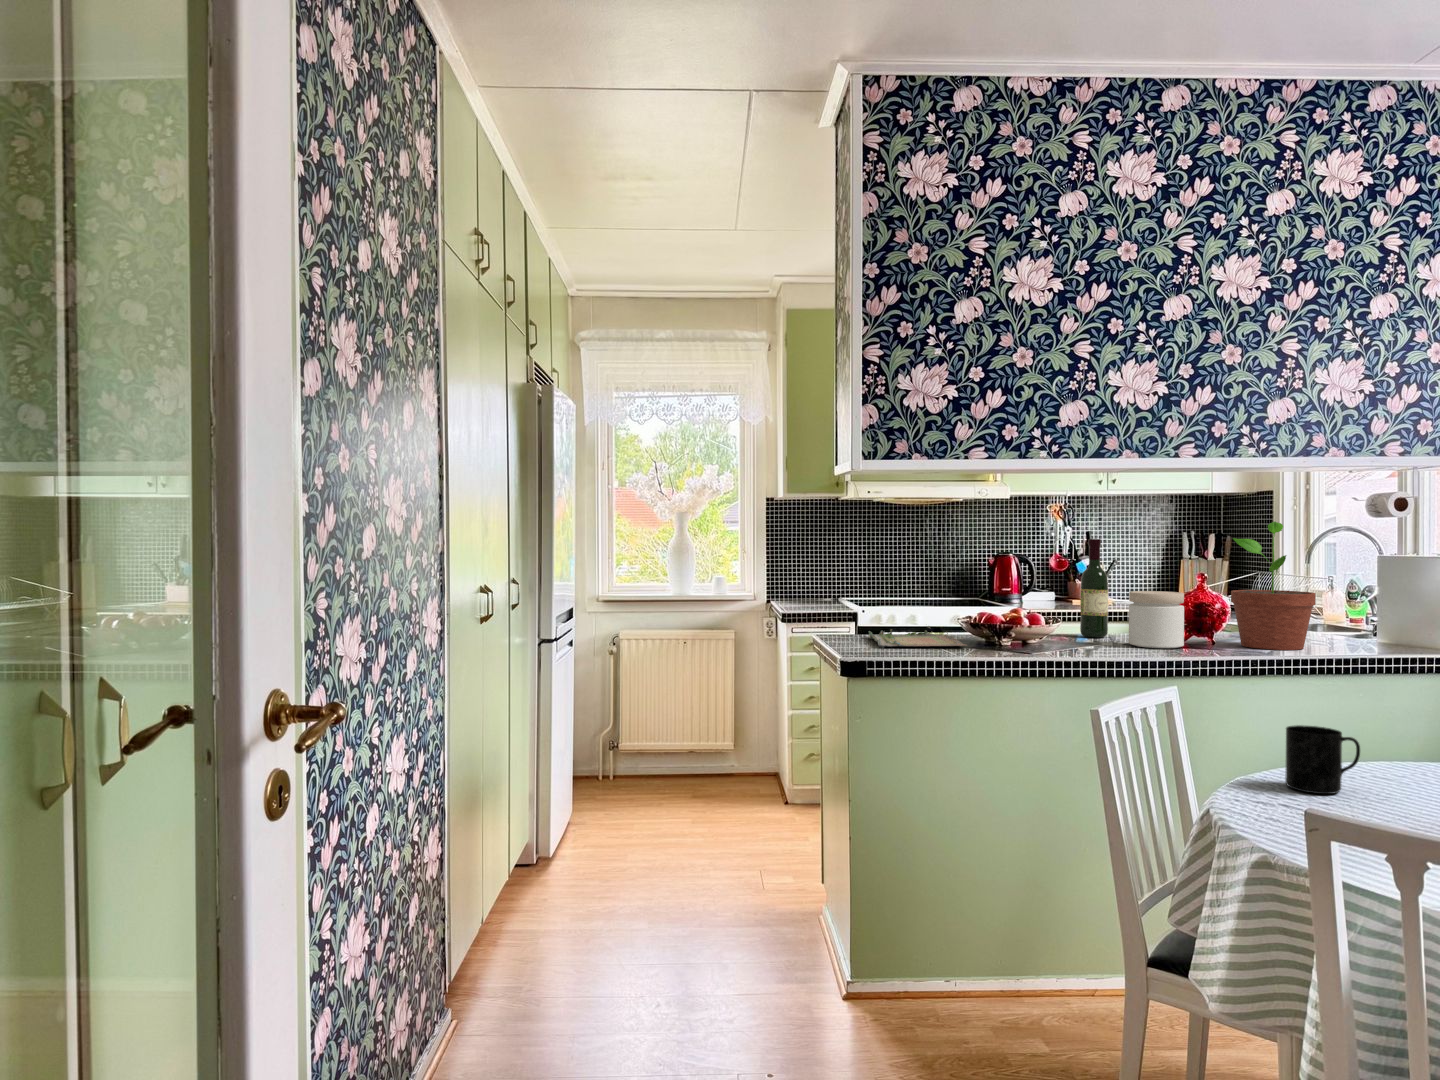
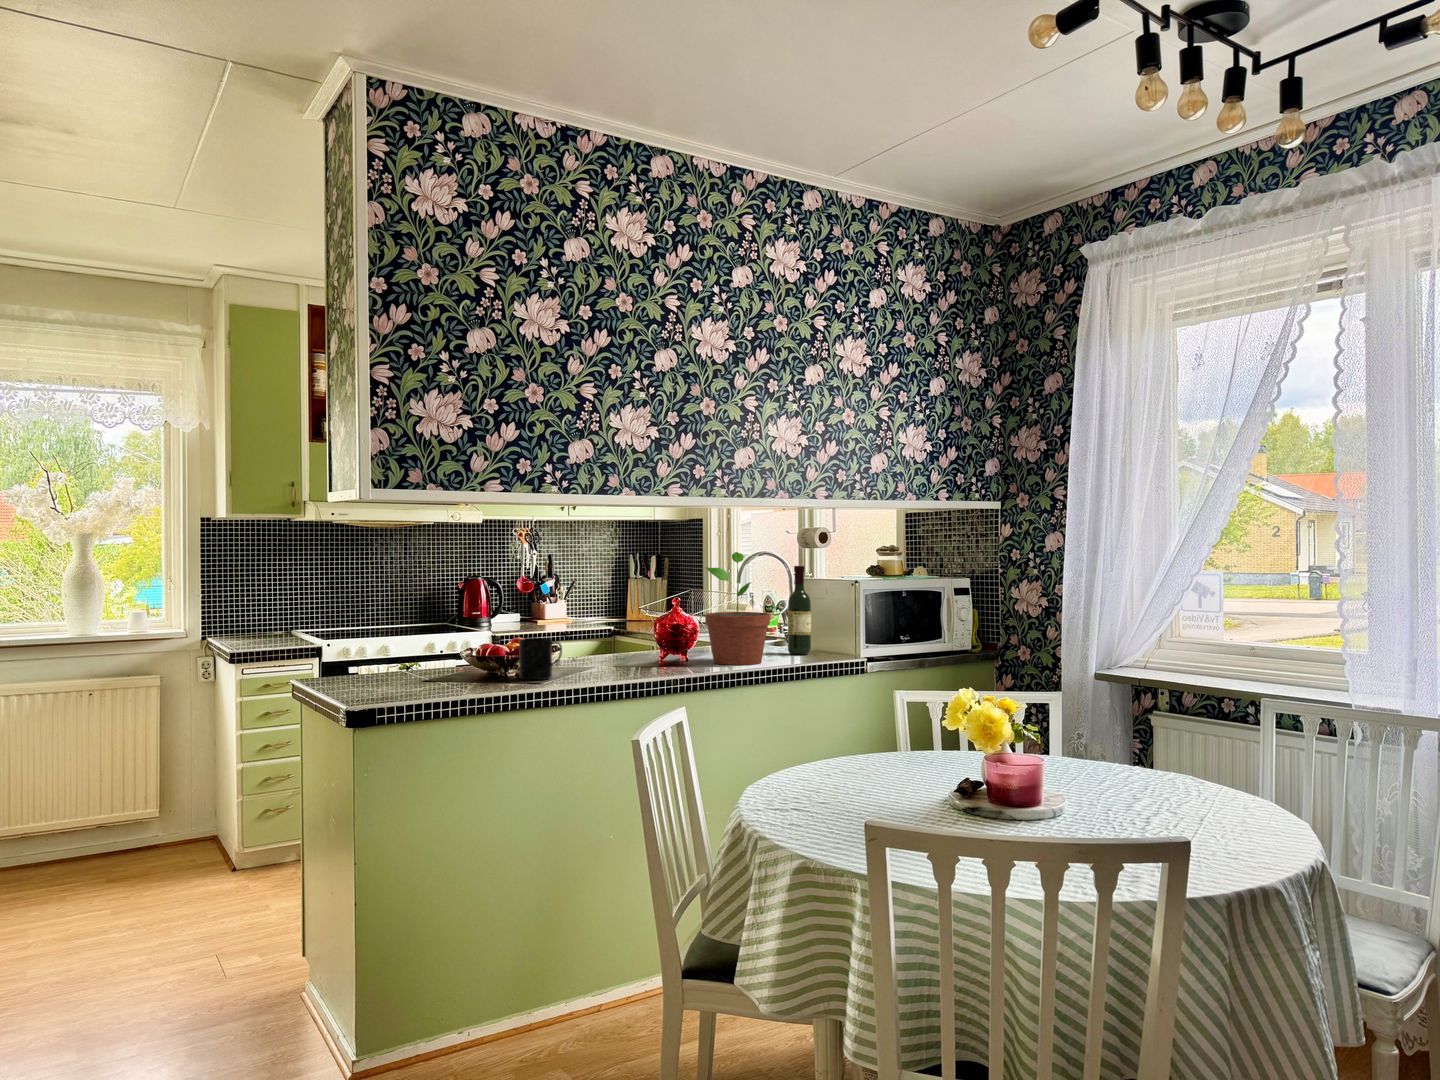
wine bottle: present [1080,539,1108,638] -> present [788,566,811,655]
jar: present [1129,591,1184,648] -> none [624,617,671,671]
tray: present [869,627,967,647] -> none [364,661,480,692]
mug: present [1285,725,1360,794] -> present [519,638,562,680]

